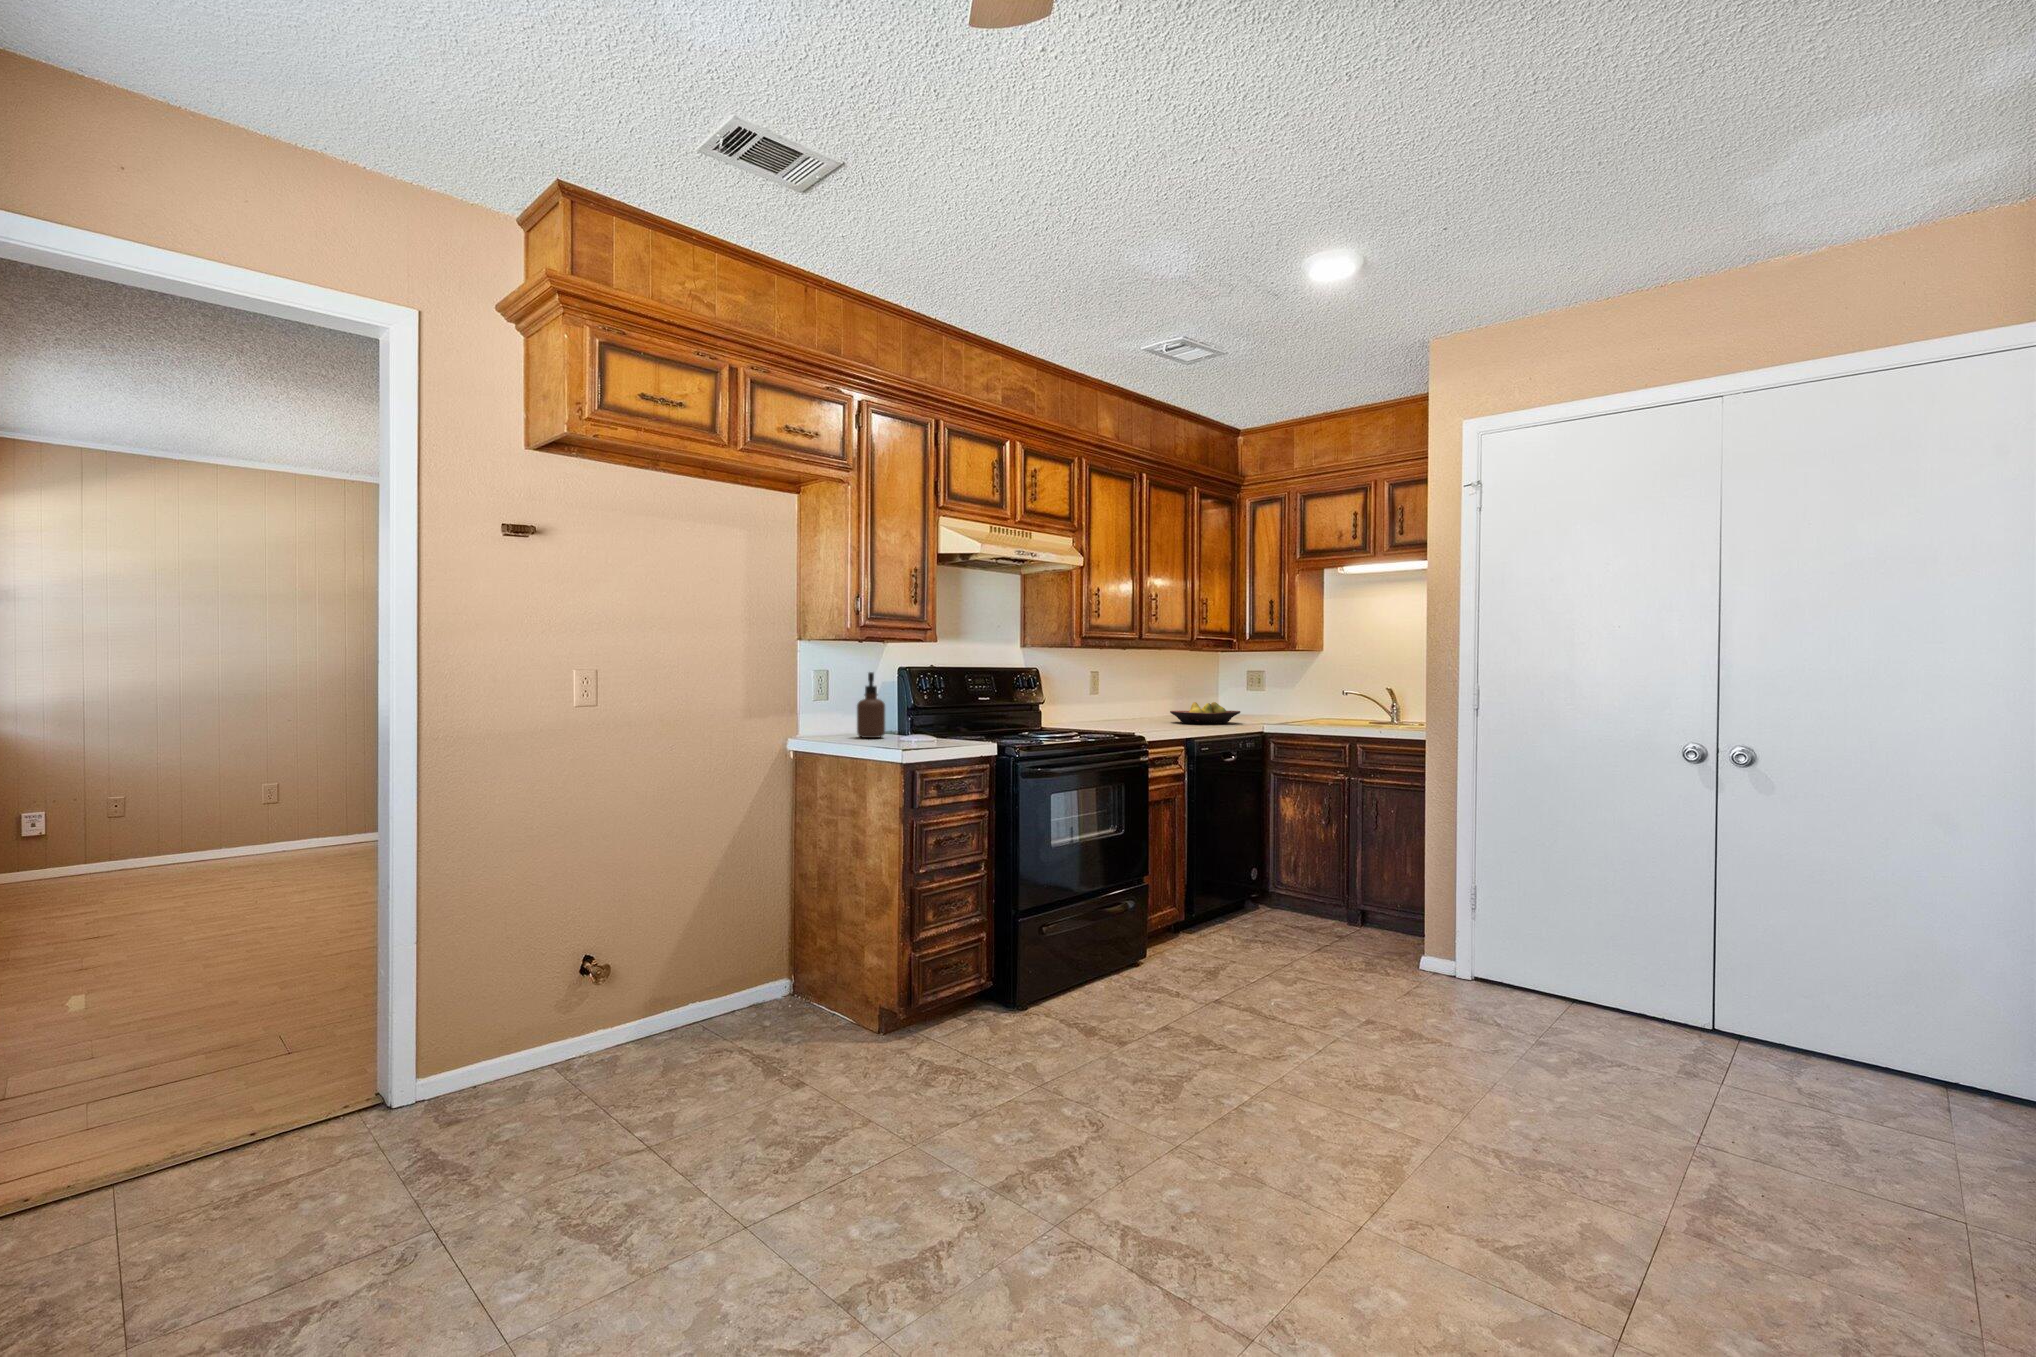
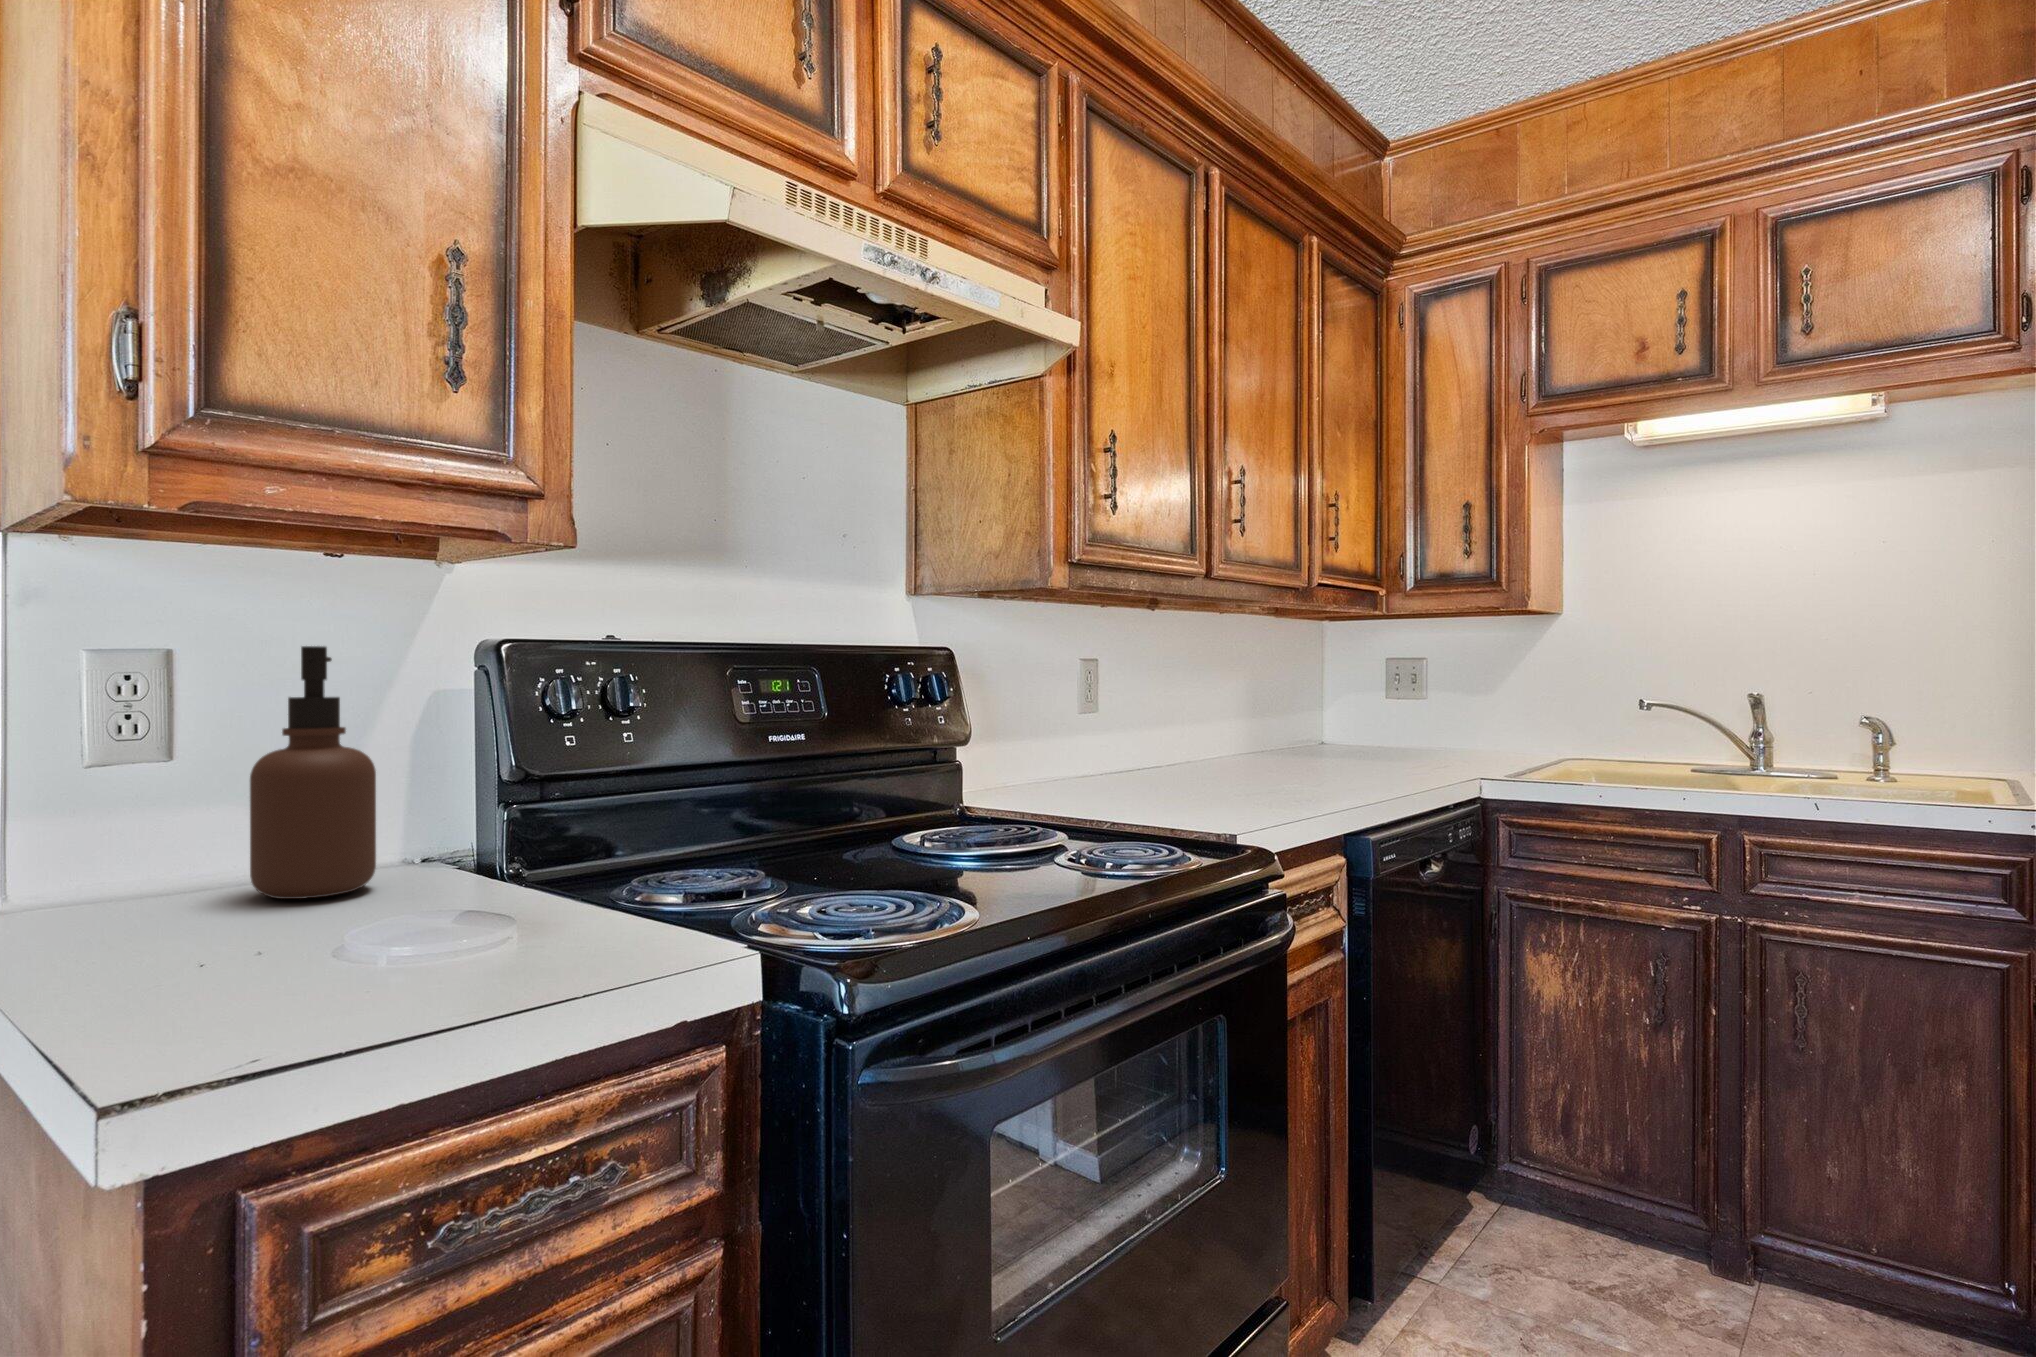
fruit bowl: present [1170,702,1240,724] -> none [1270,727,1430,780]

